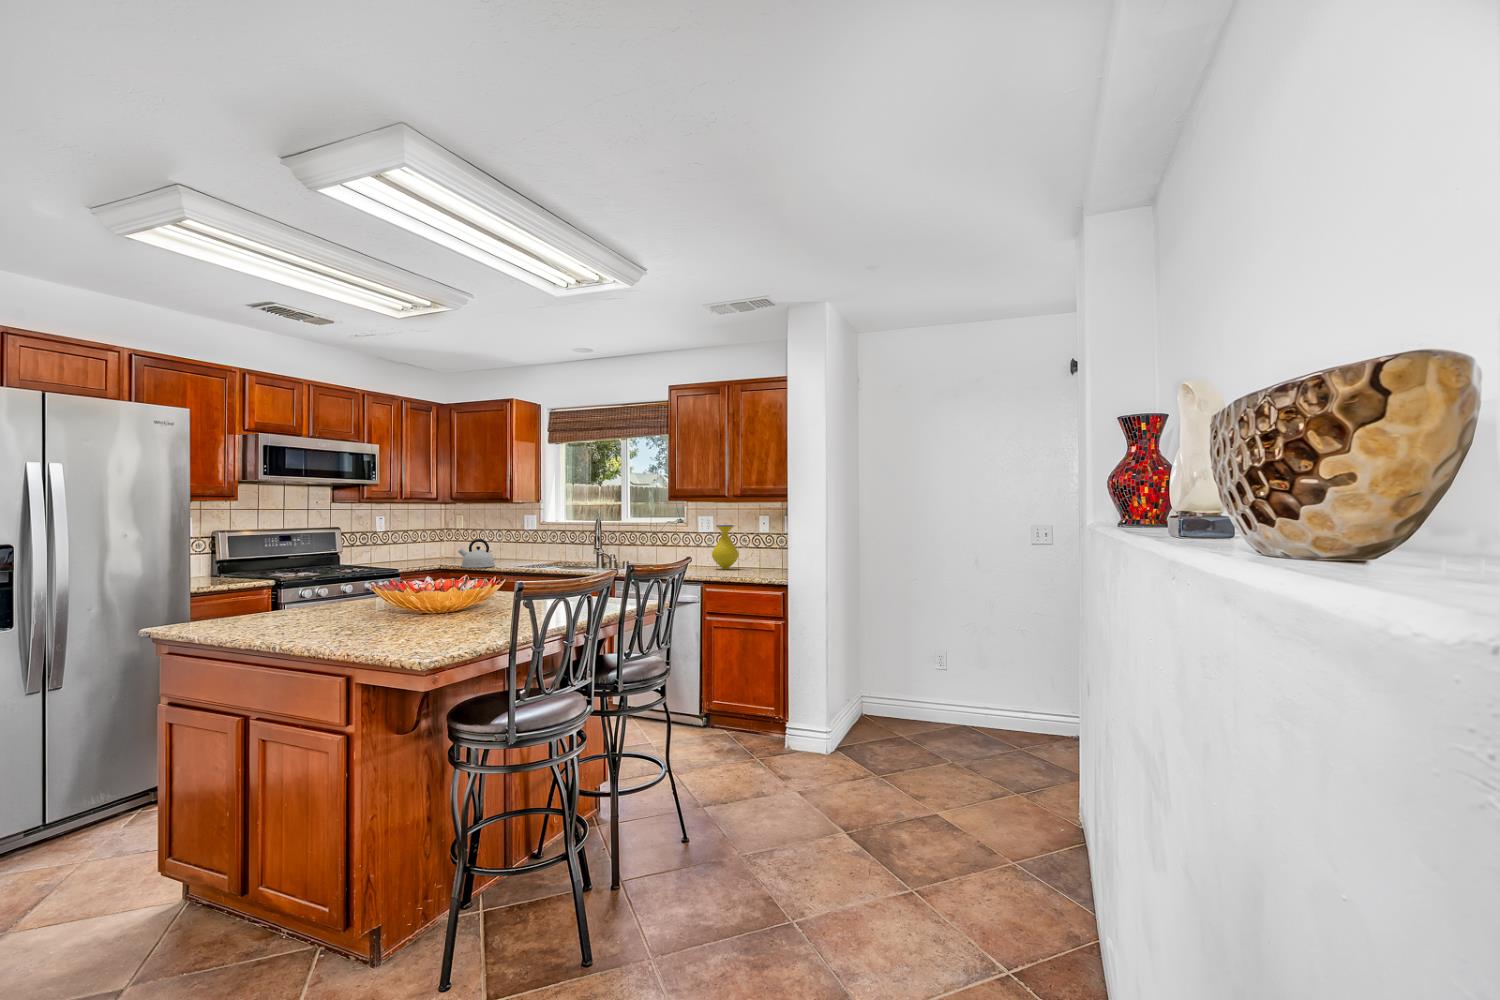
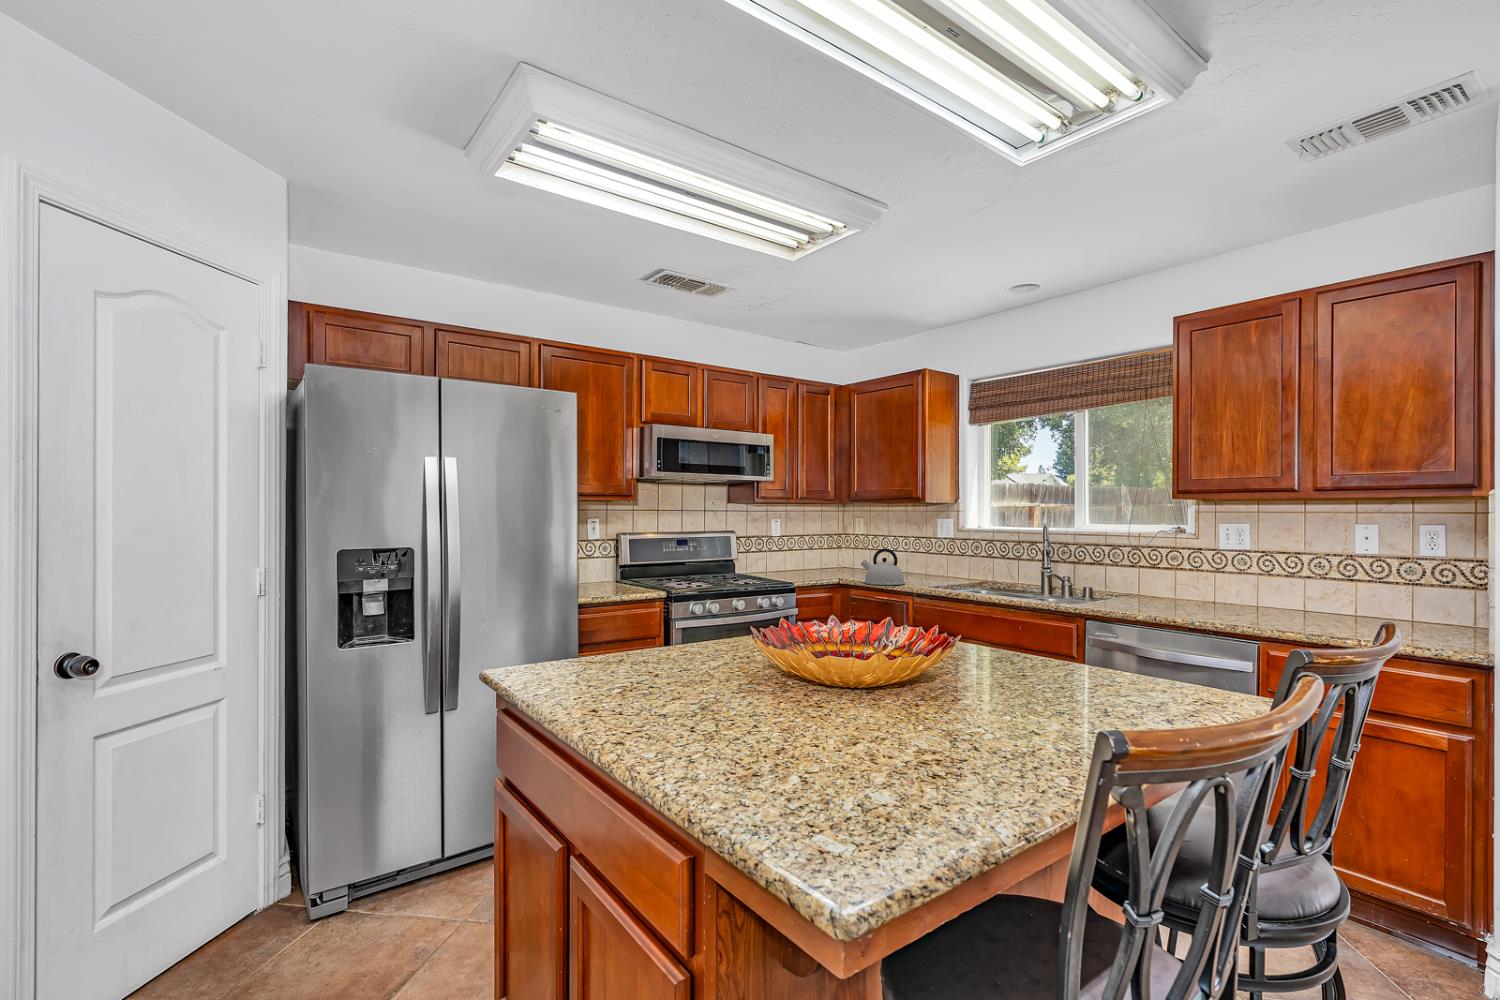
vase: present [712,525,739,569] -> none [1250,539,1307,612]

